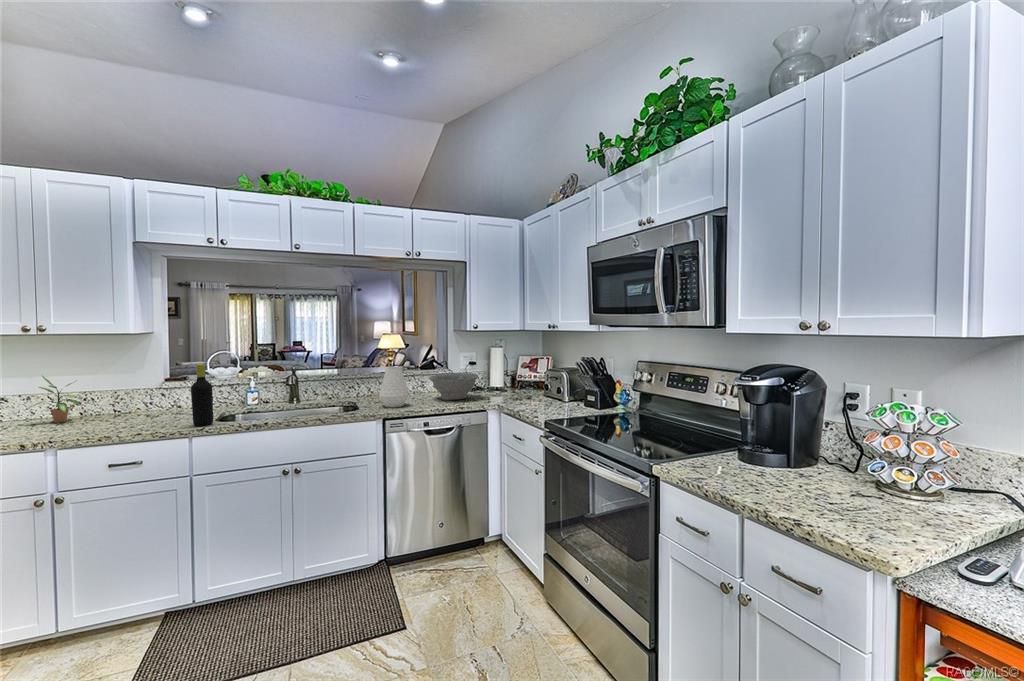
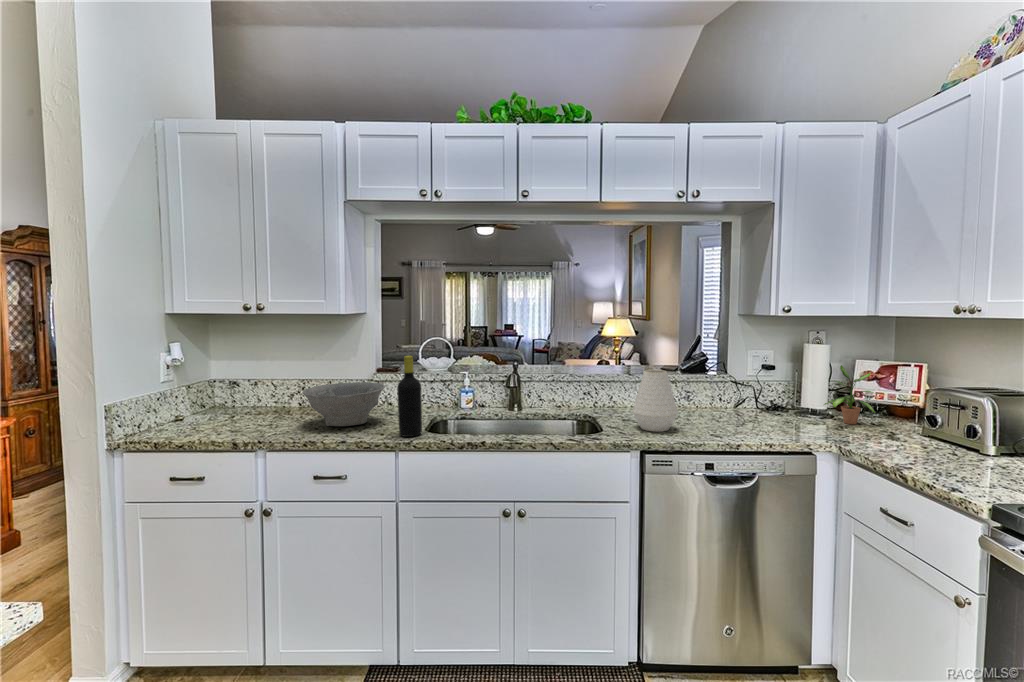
bowl: present [429,373,479,400] -> present [303,382,385,426]
potted plant: present [27,376,81,423] -> present [824,365,875,424]

